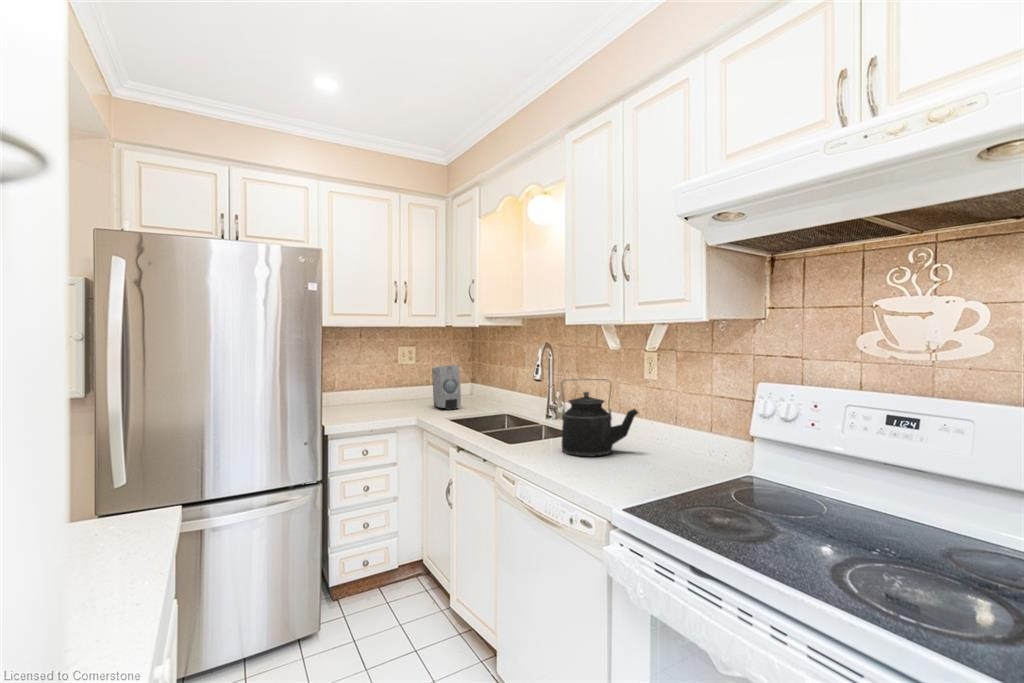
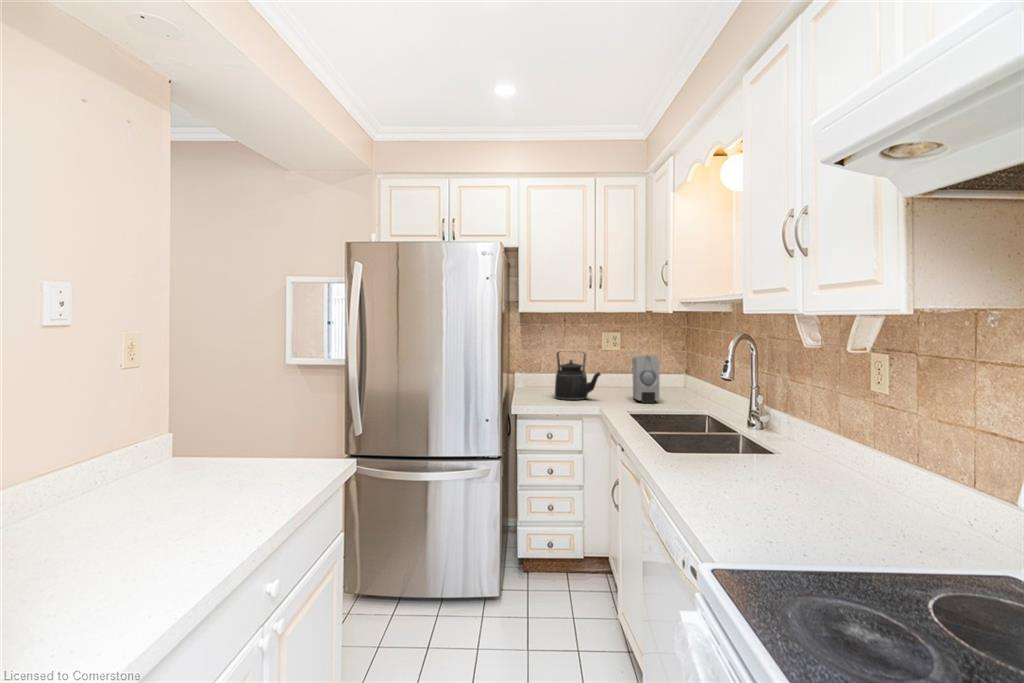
kettle: present [561,379,638,457] -> present [555,351,601,400]

